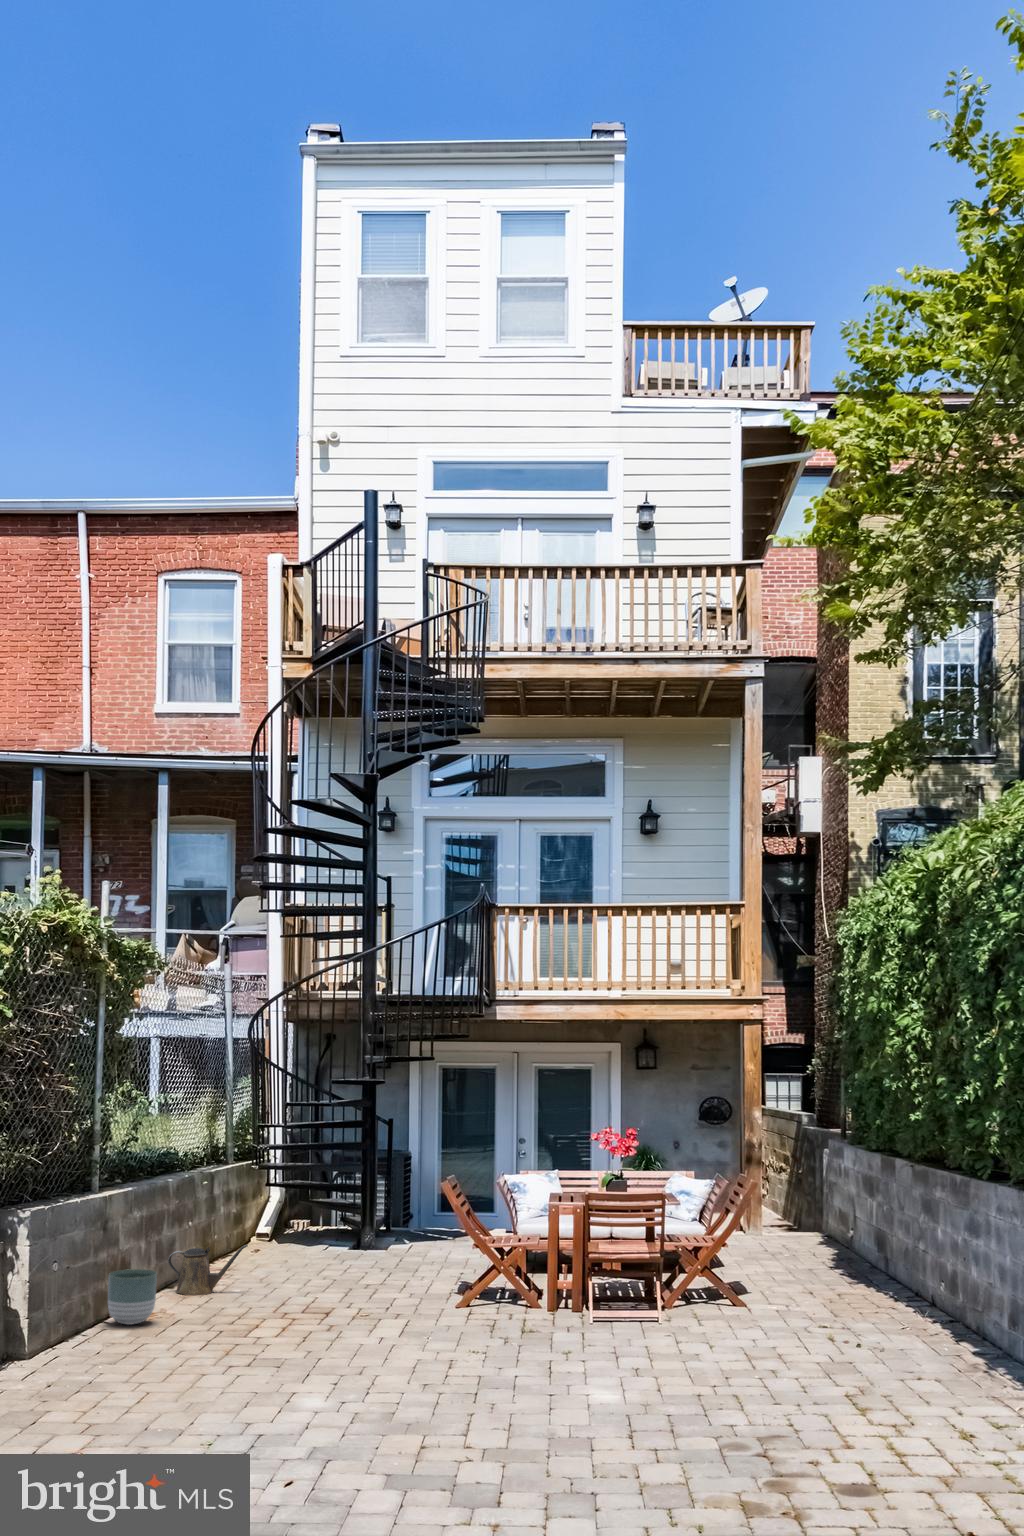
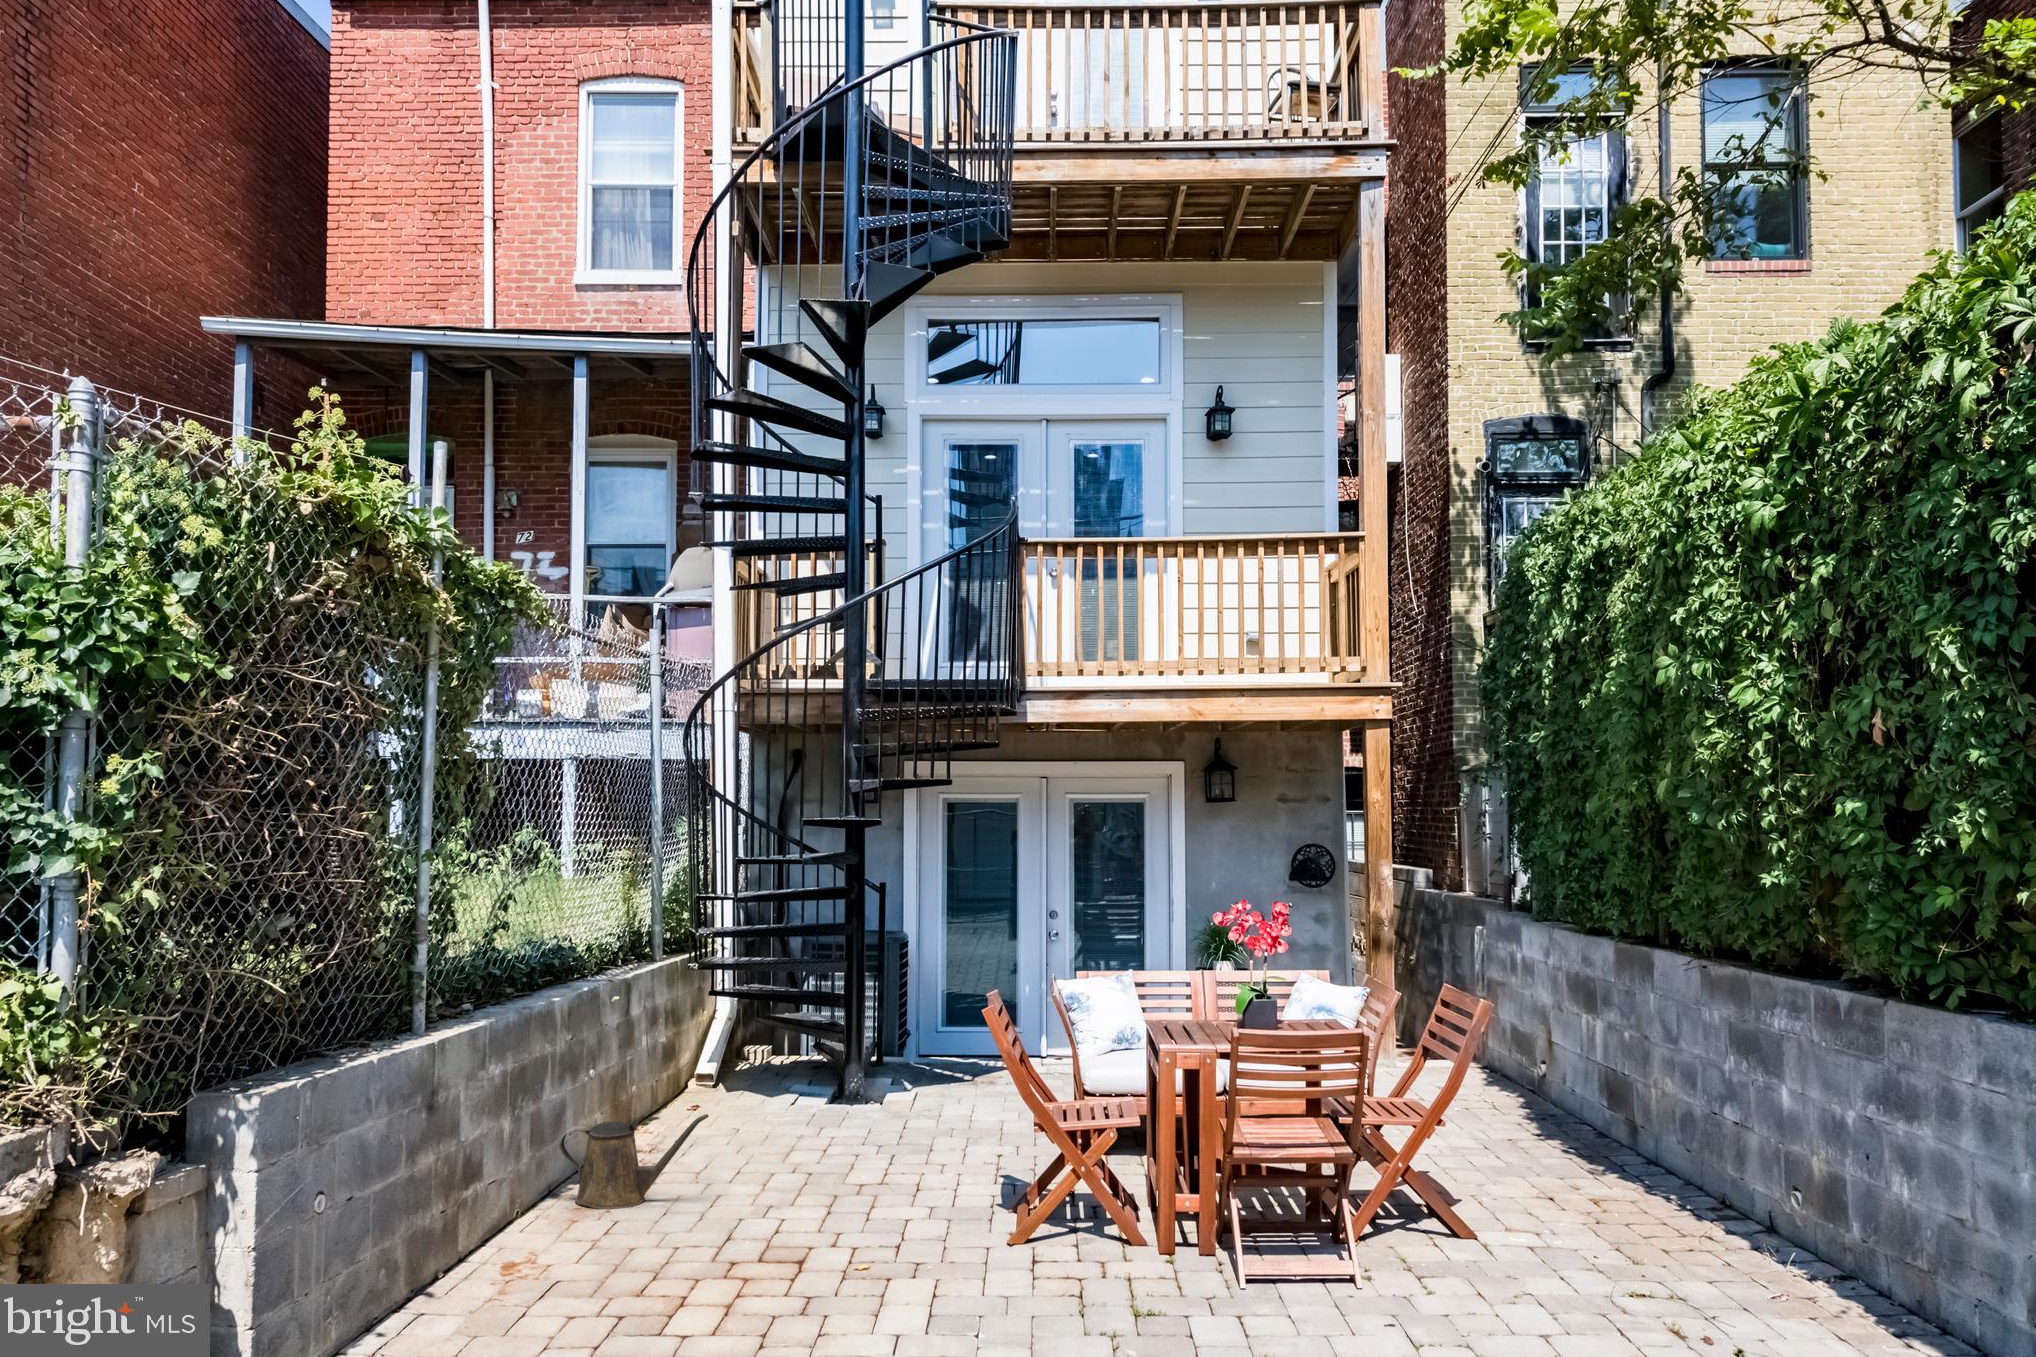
planter: present [108,1269,157,1325] -> none [448,1181,546,1294]

